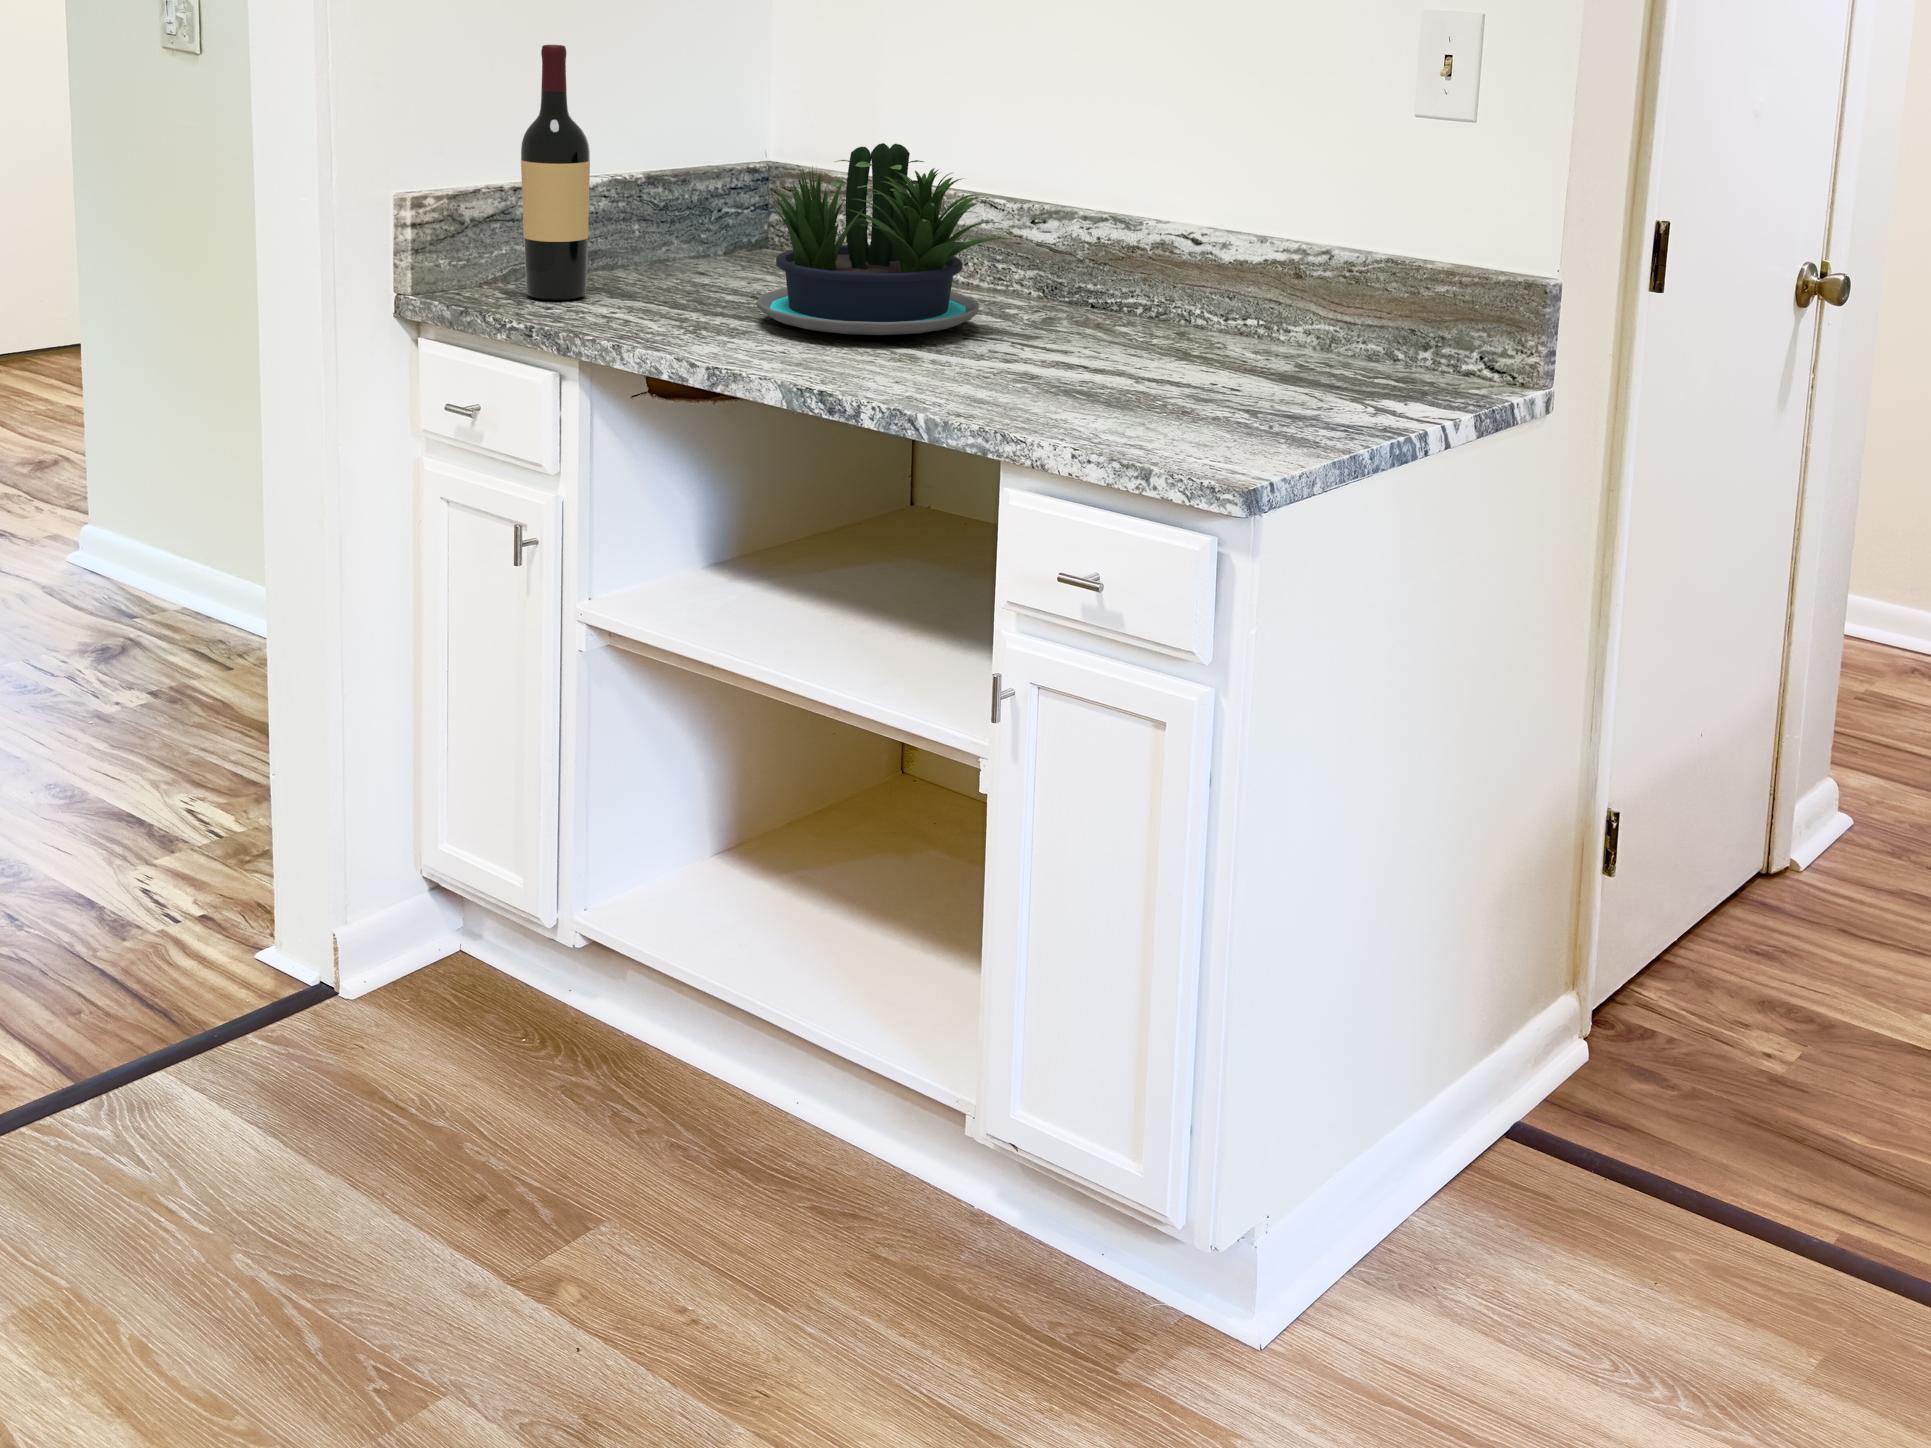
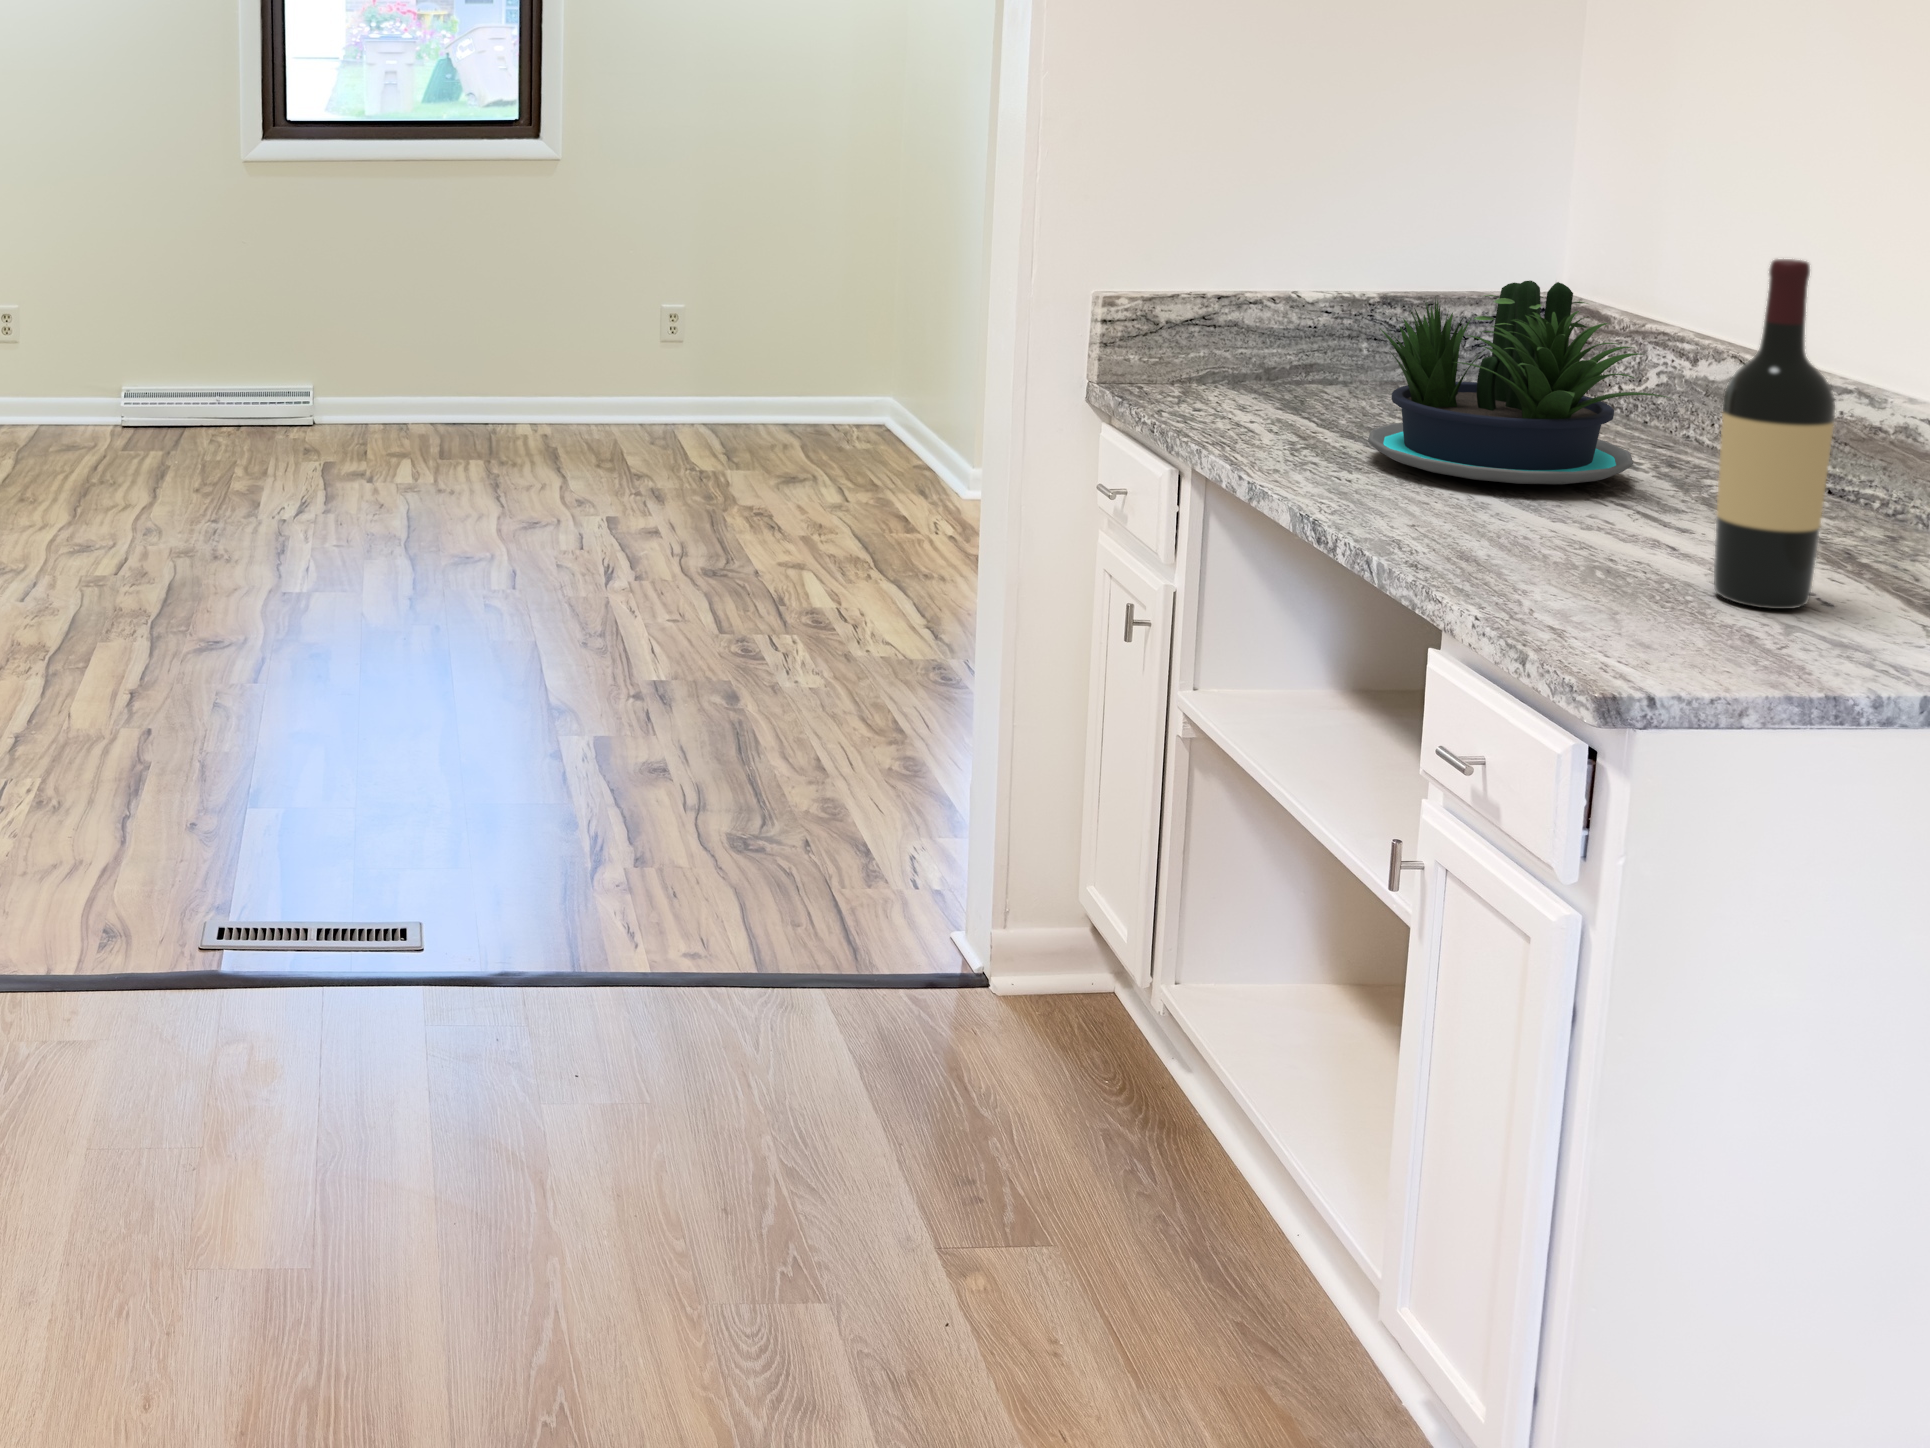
wine bottle: present [521,45,590,300] -> present [1714,259,1835,609]

